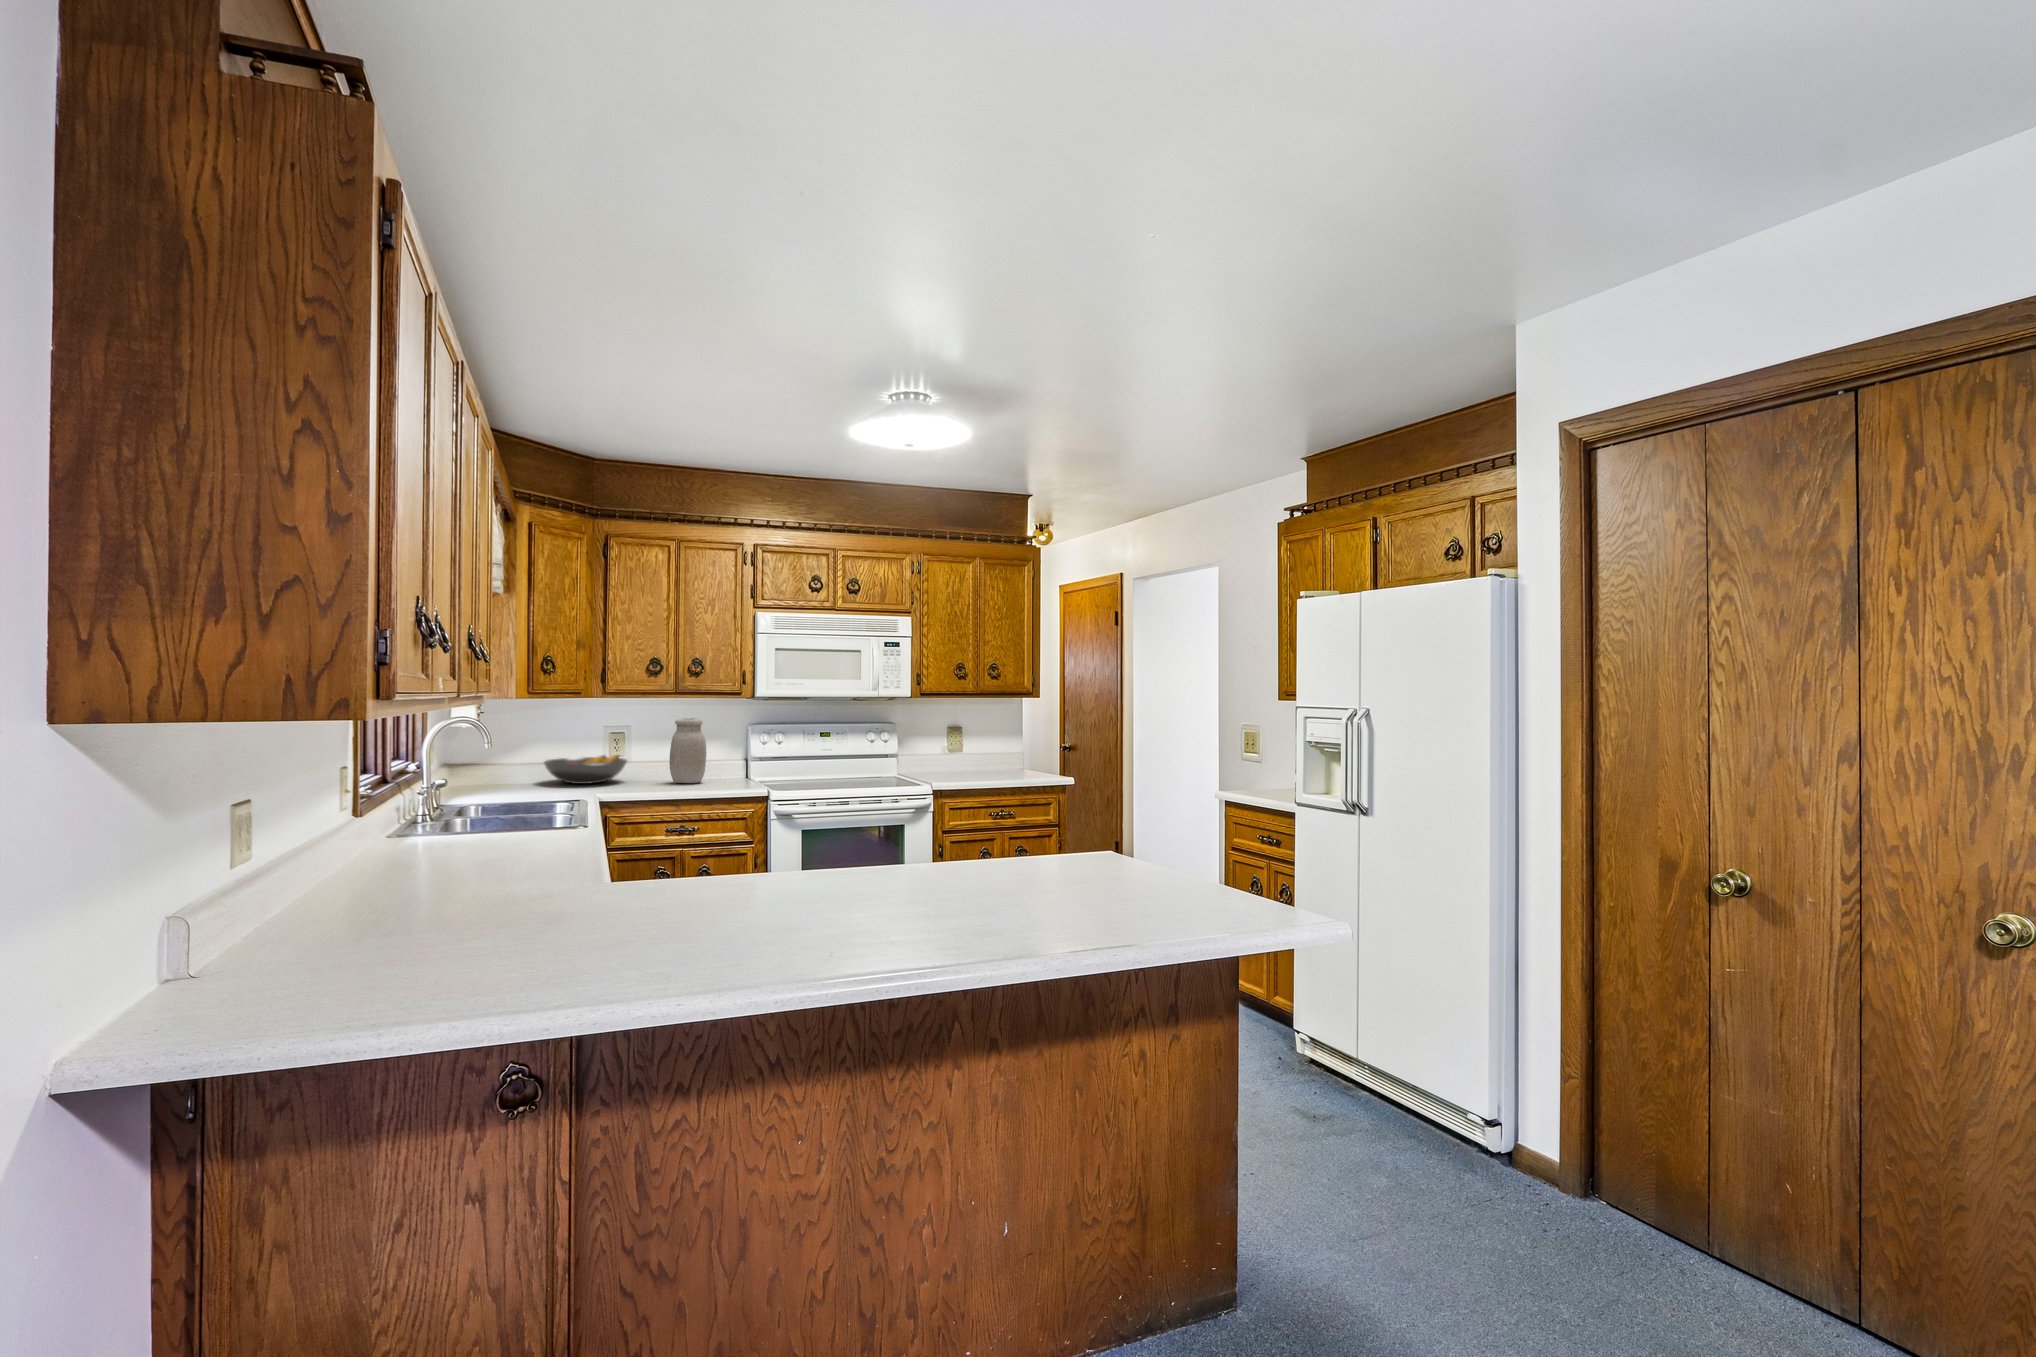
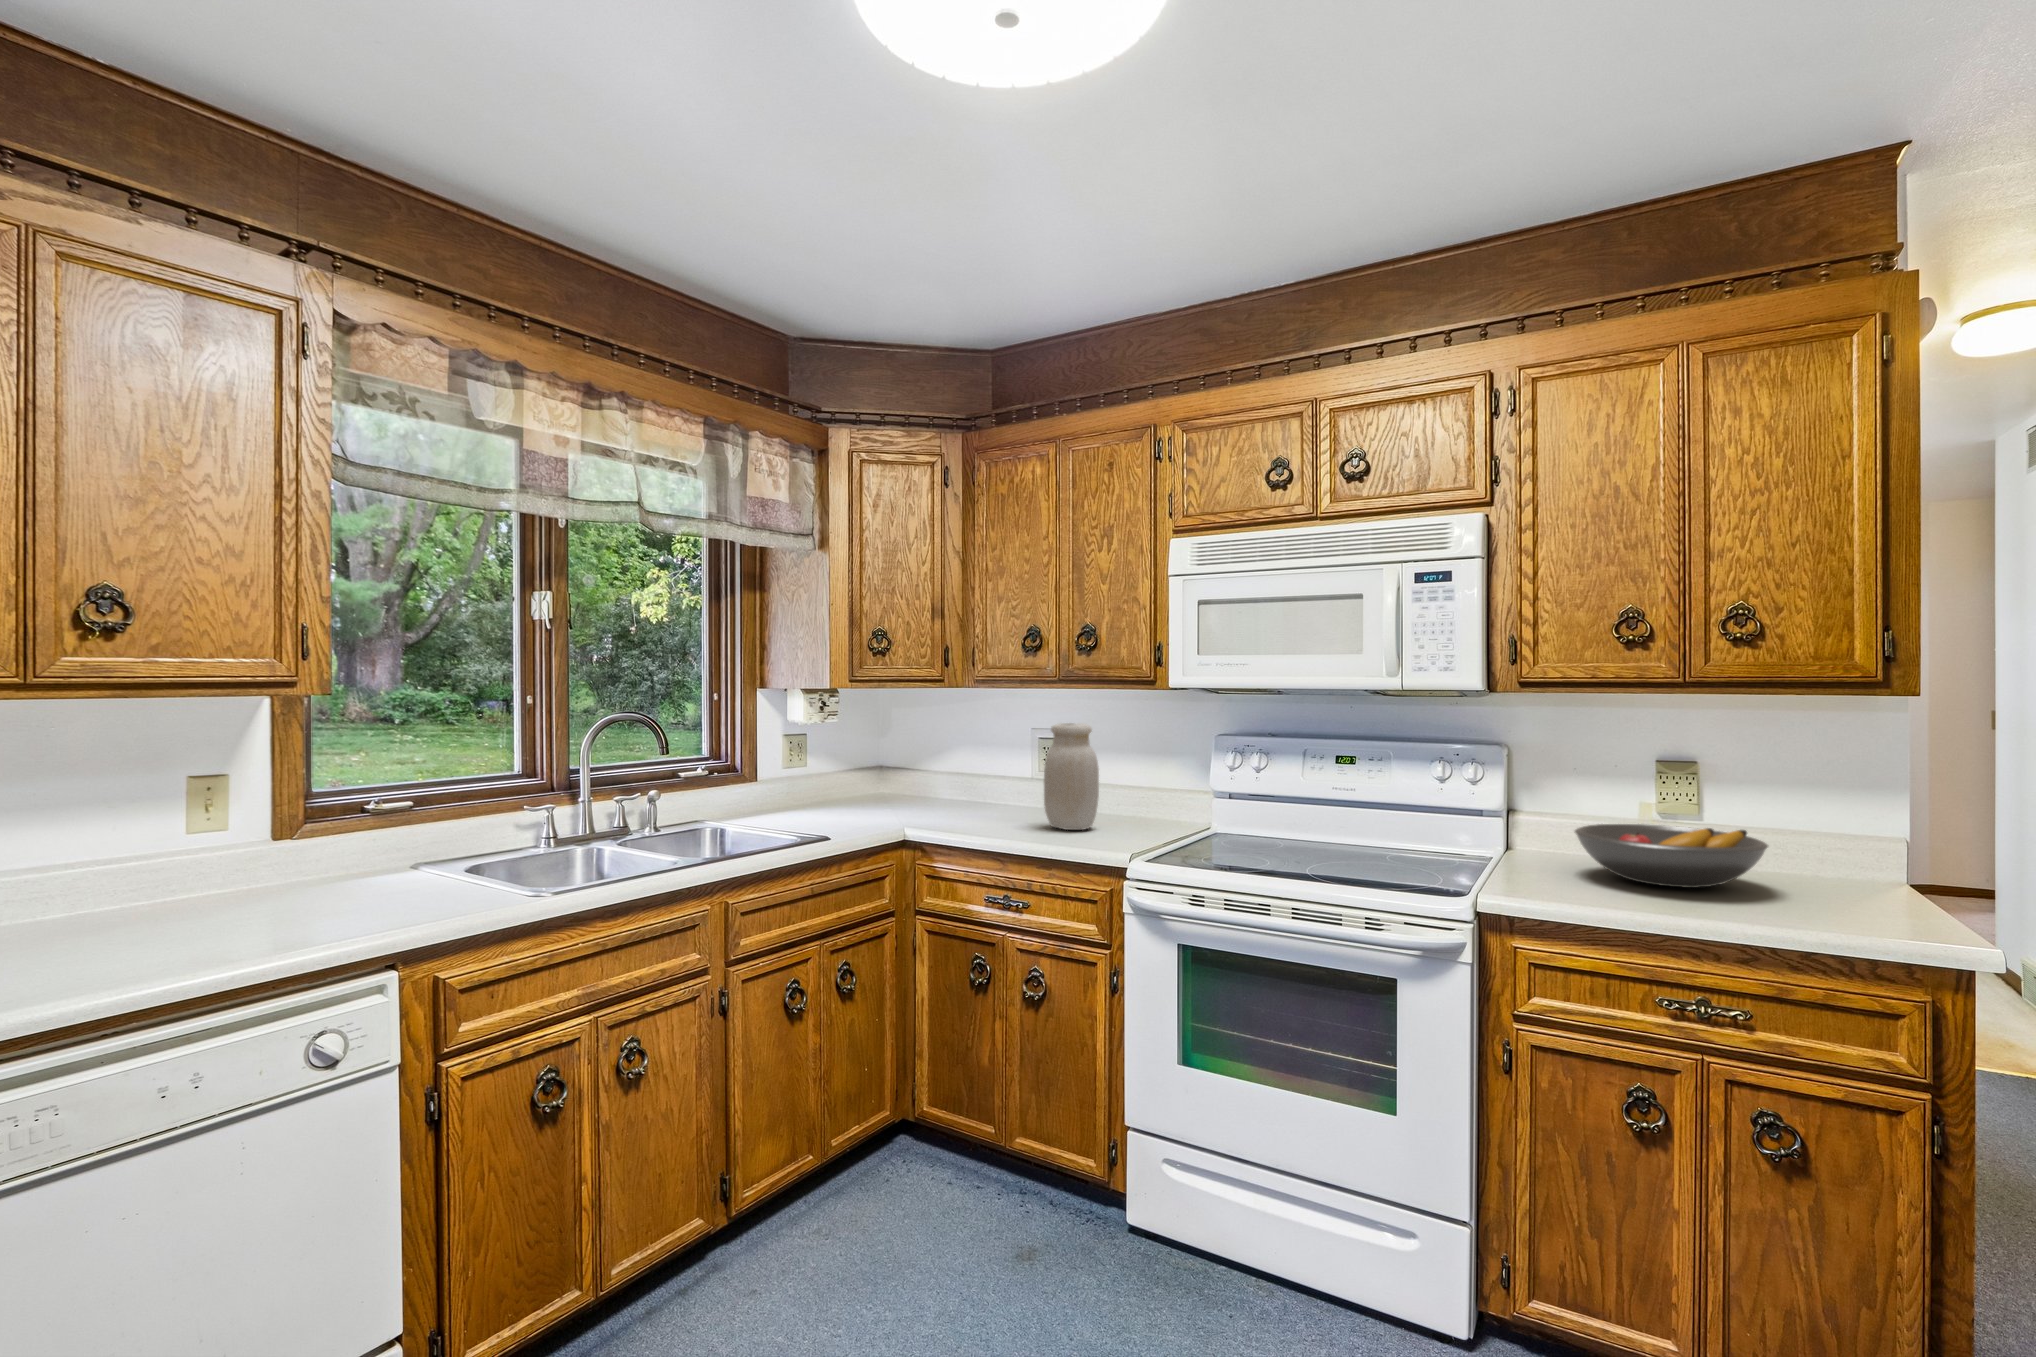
fruit bowl: present [544,755,627,784] -> present [1575,824,1768,888]

